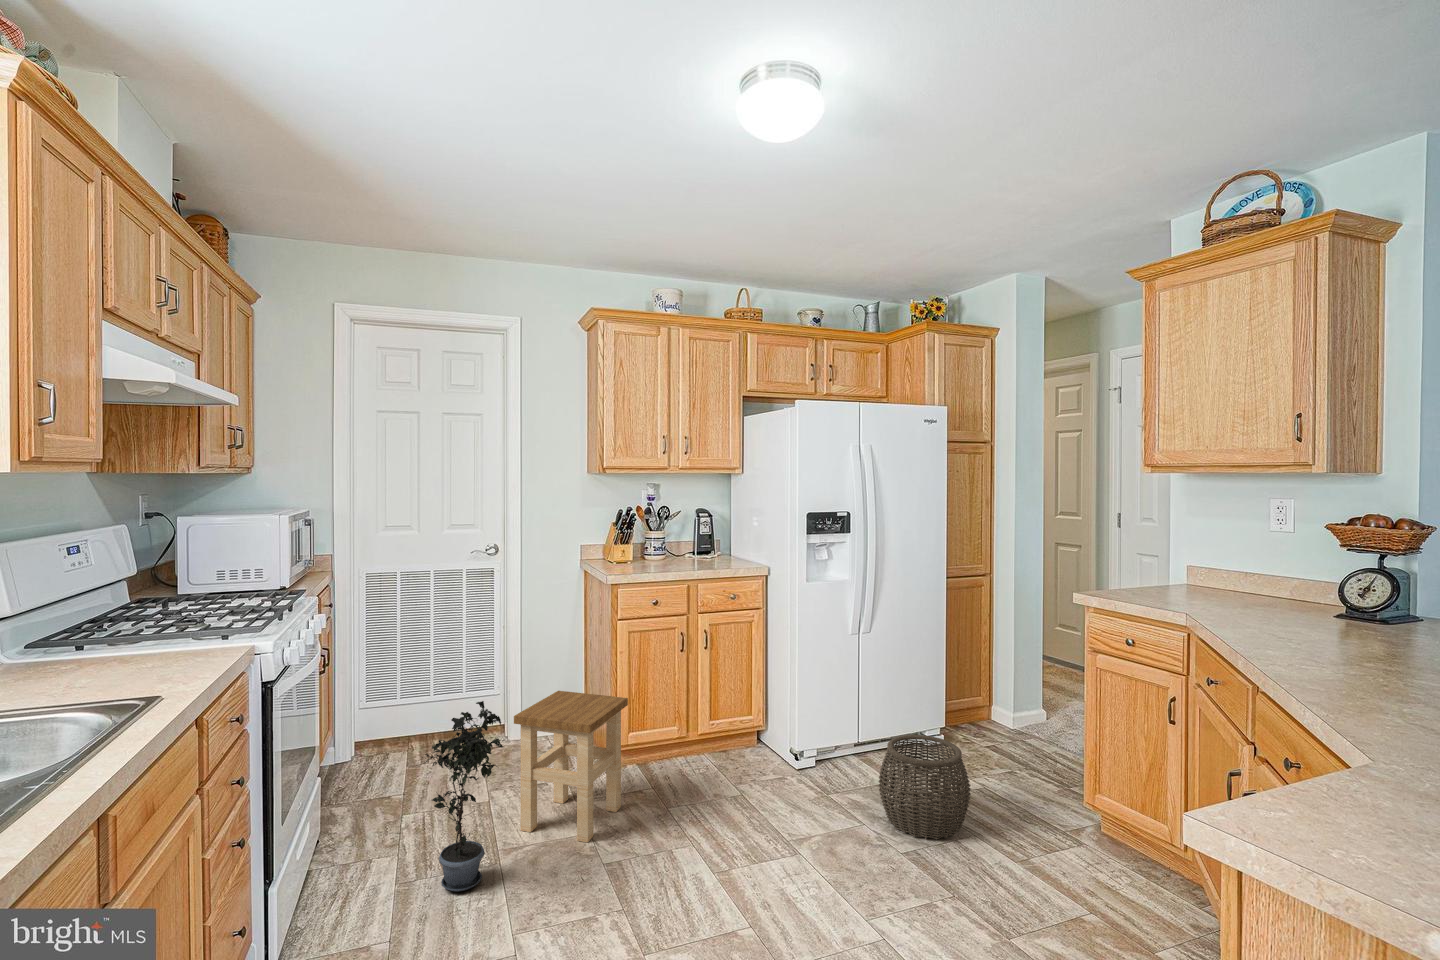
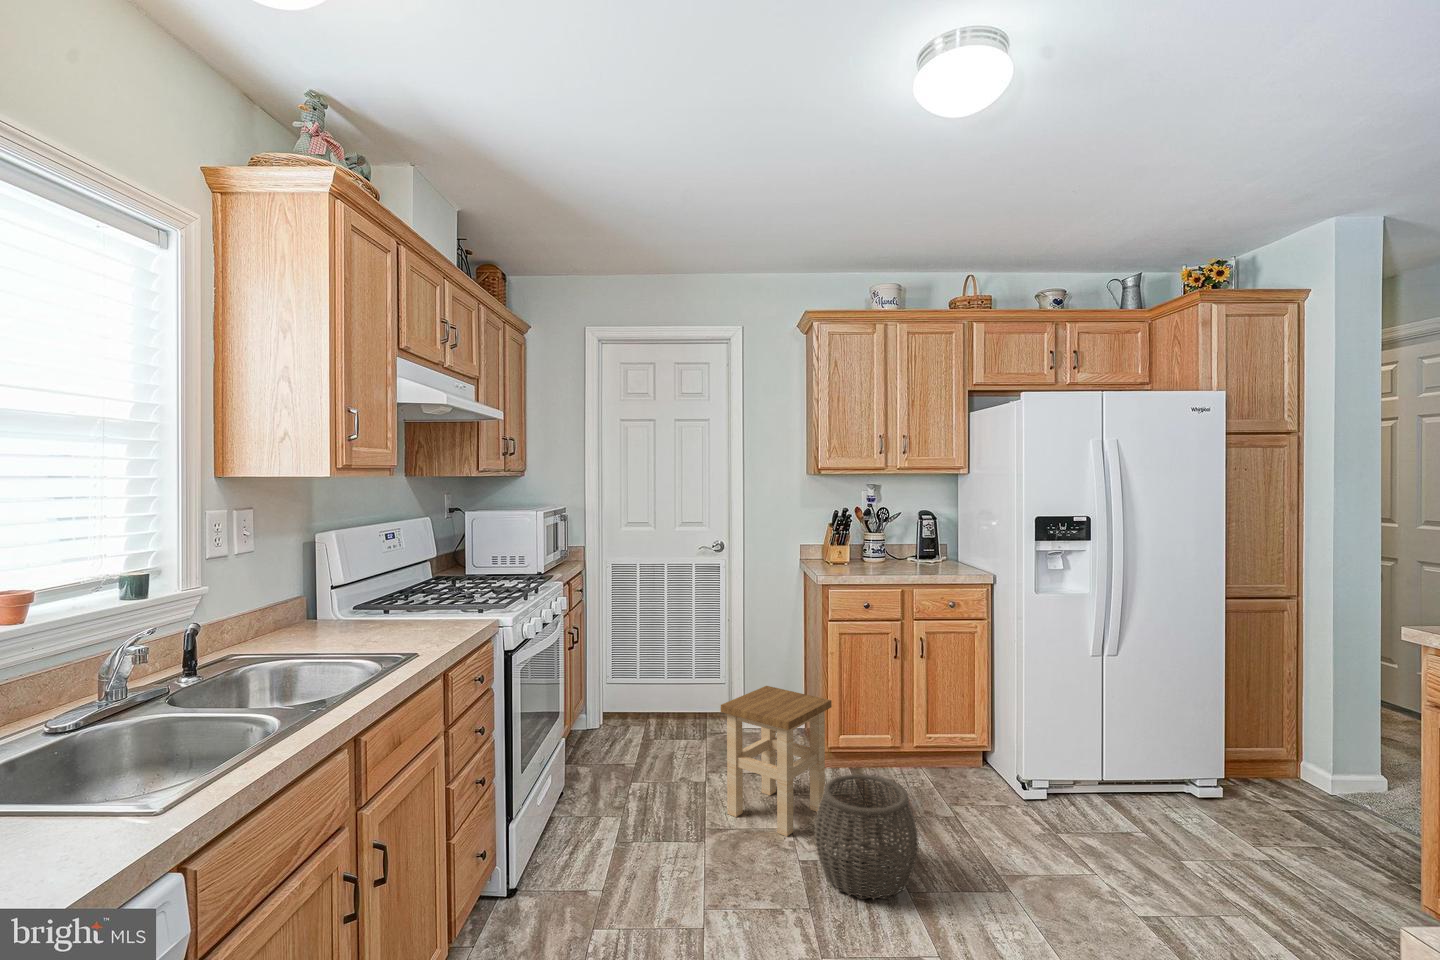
potted plant: present [425,701,504,892] -> none [634,687,707,860]
woven basket: present [878,735,971,840] -> present [814,774,919,900]

